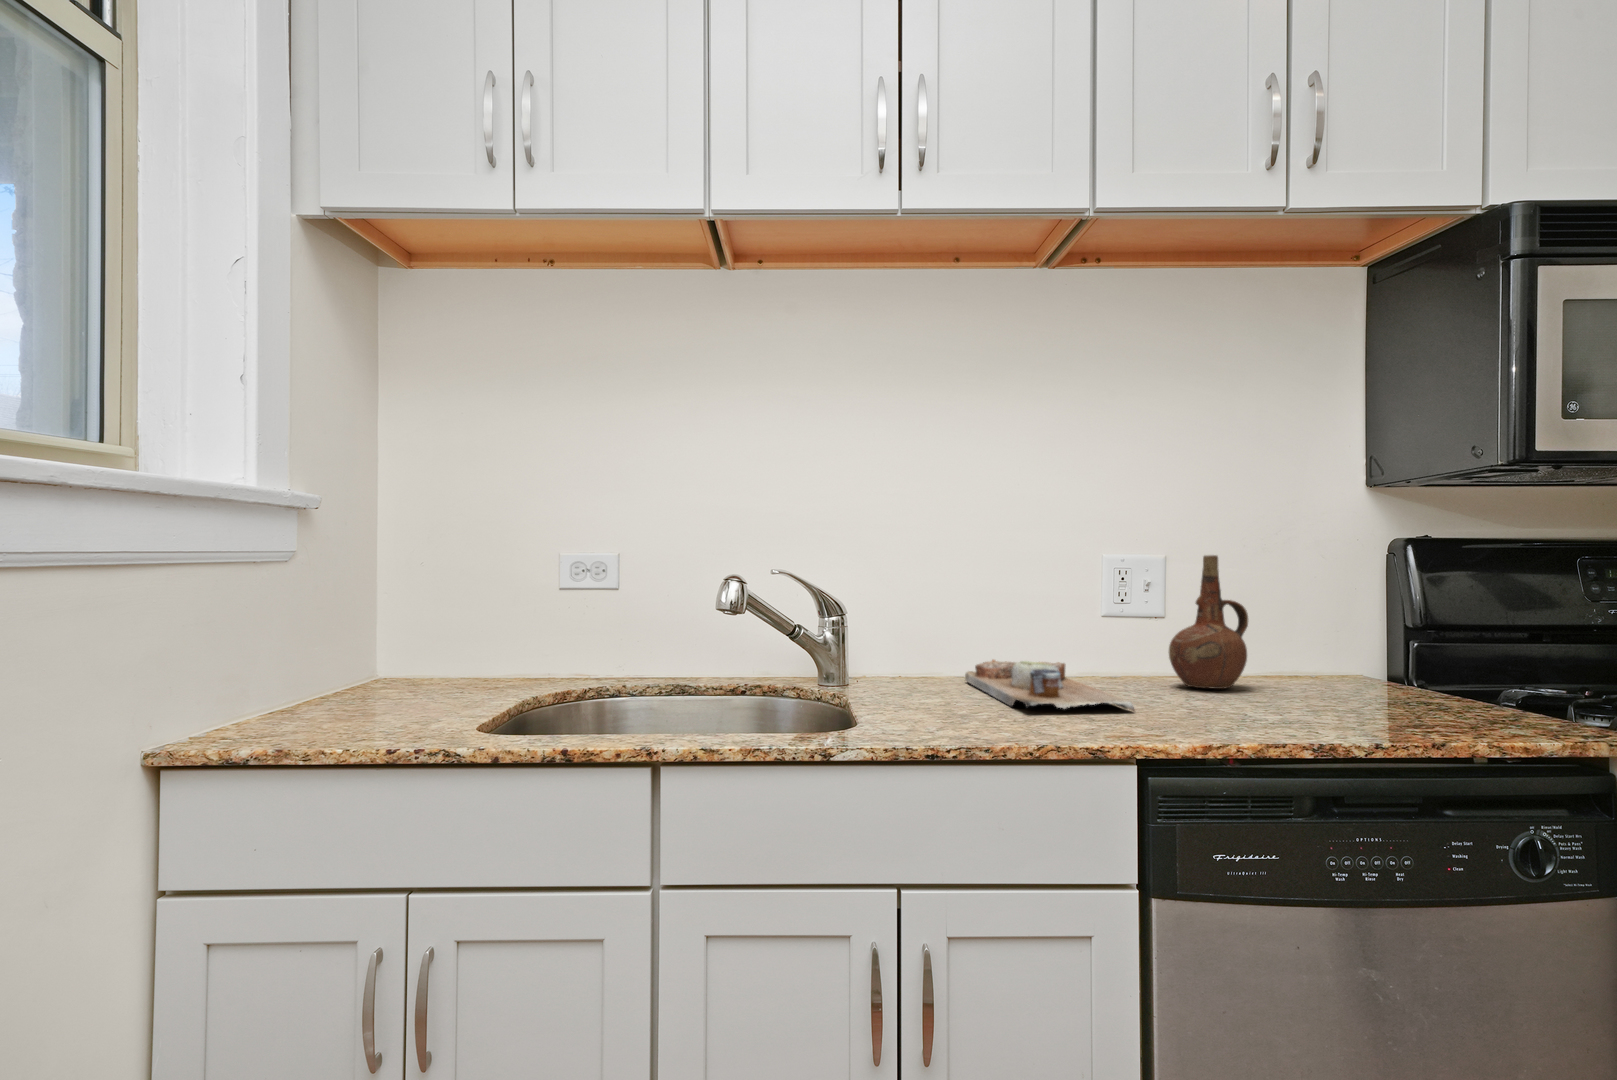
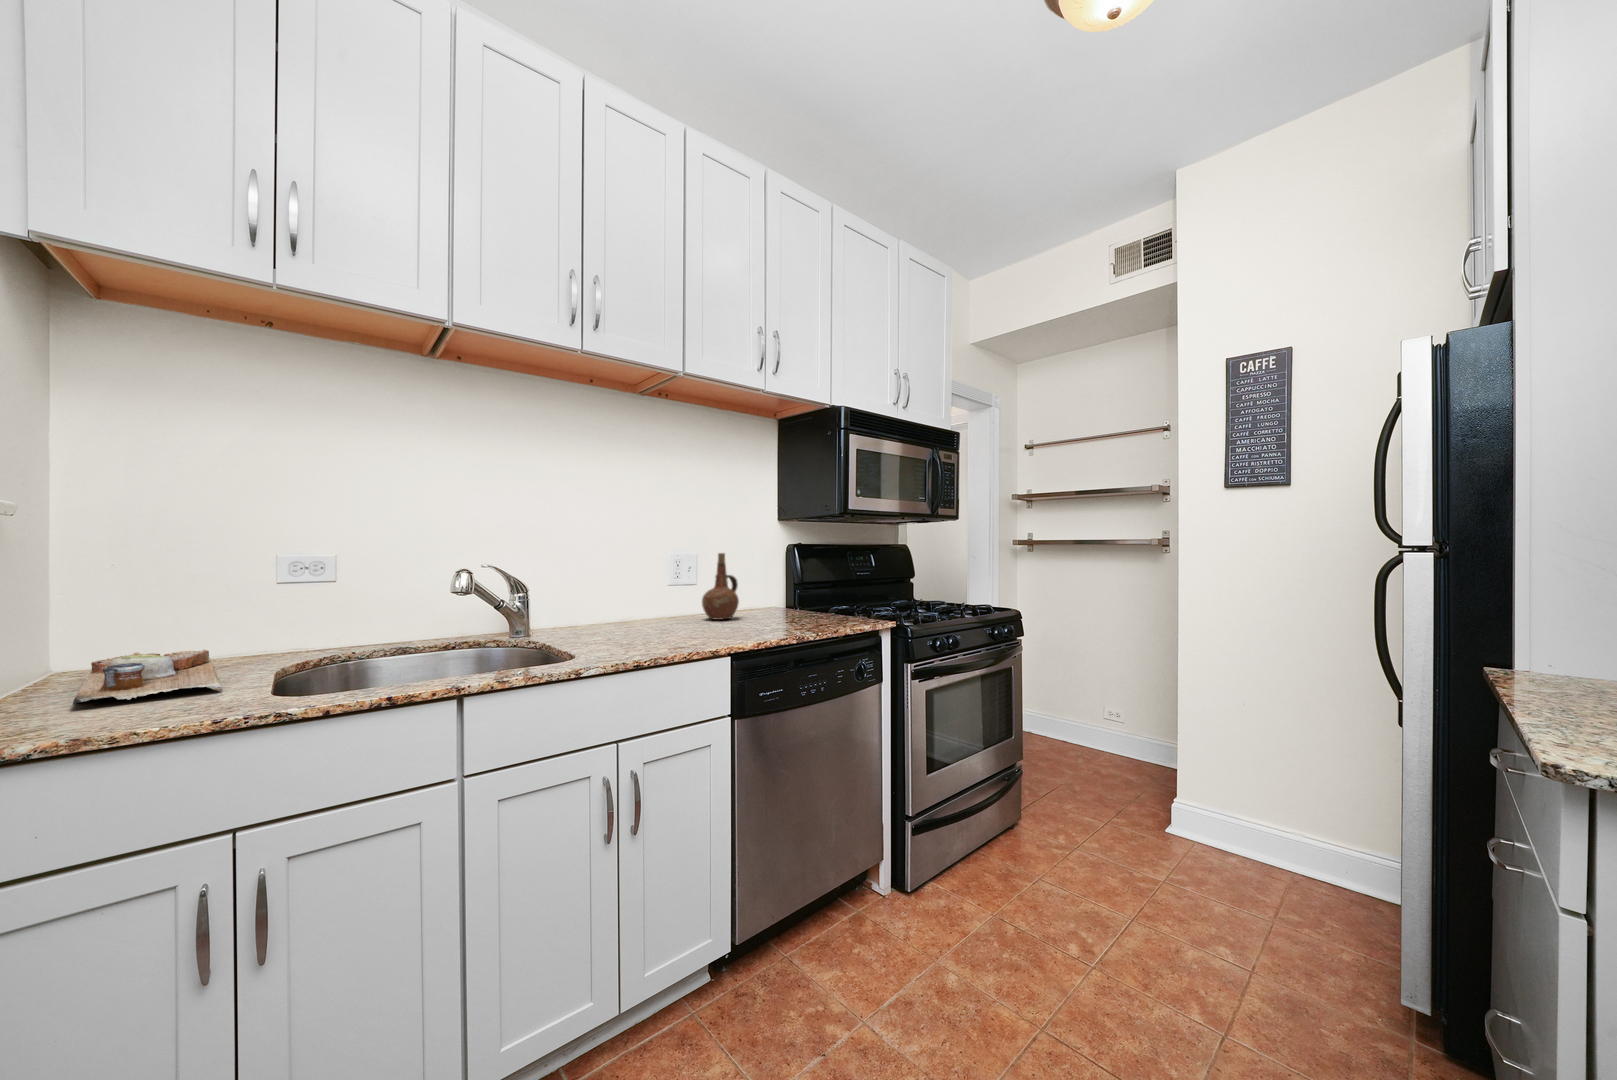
cutting board: present [965,660,1135,711] -> present [73,650,223,705]

